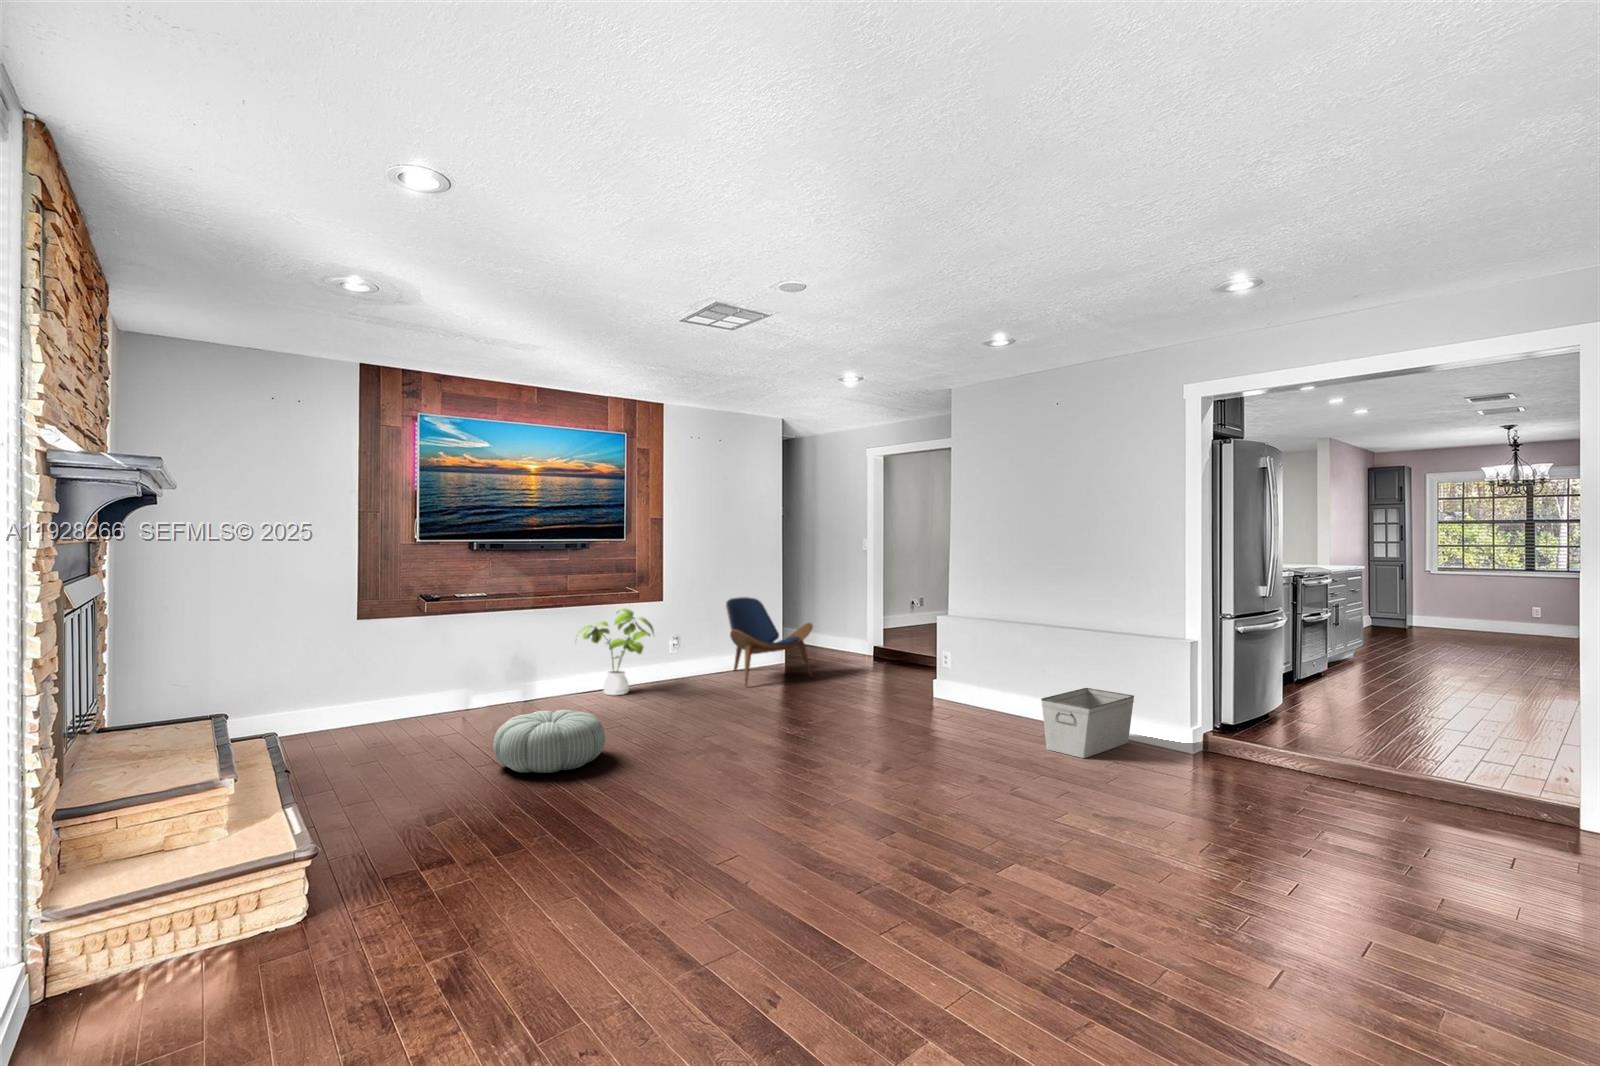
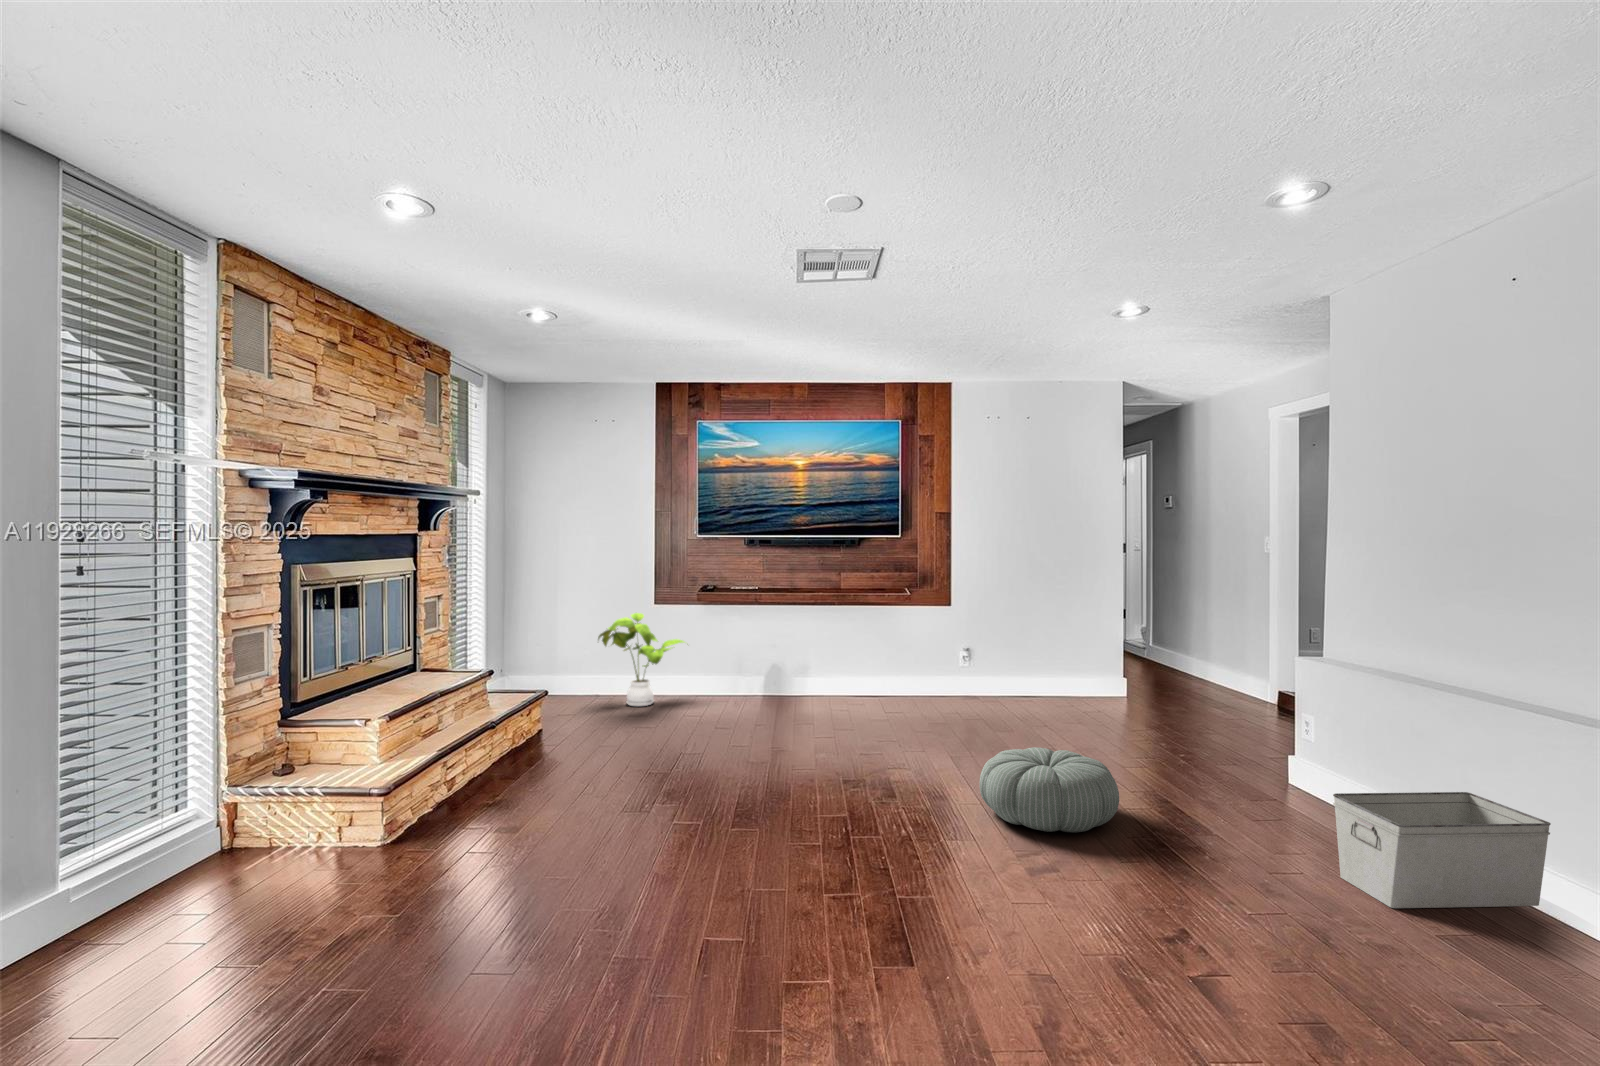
lounge chair: present [726,597,813,686] -> none [1012,606,1131,713]
house plant: present [576,609,654,695] -> present [598,613,684,706]
pouf: present [493,710,605,773] -> present [980,747,1119,832]

